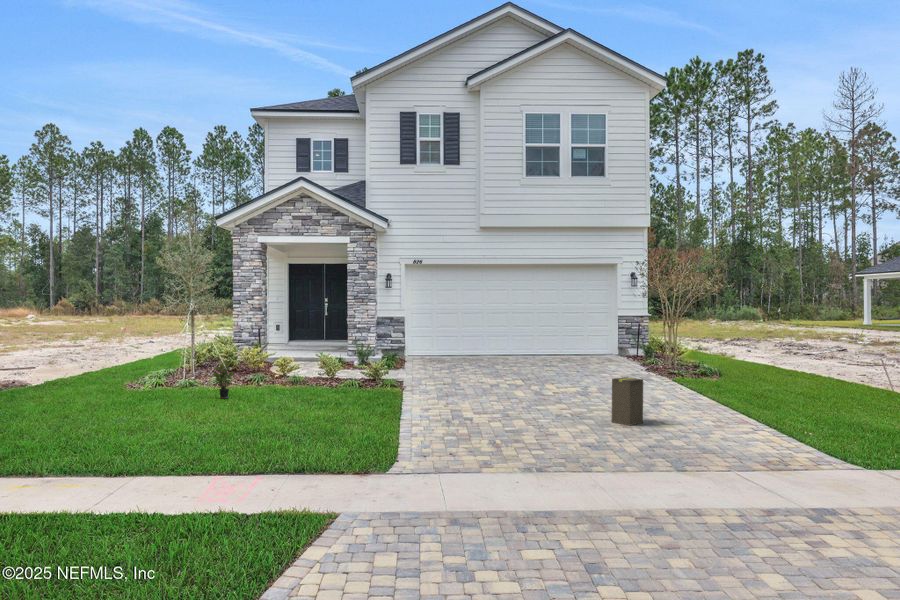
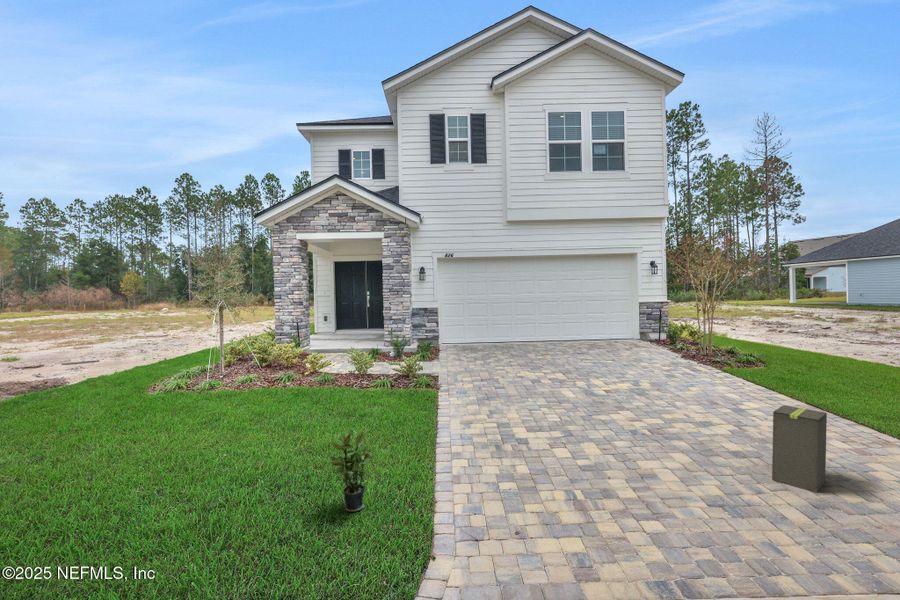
potted plant: present [213,362,234,399] -> present [330,428,373,512]

